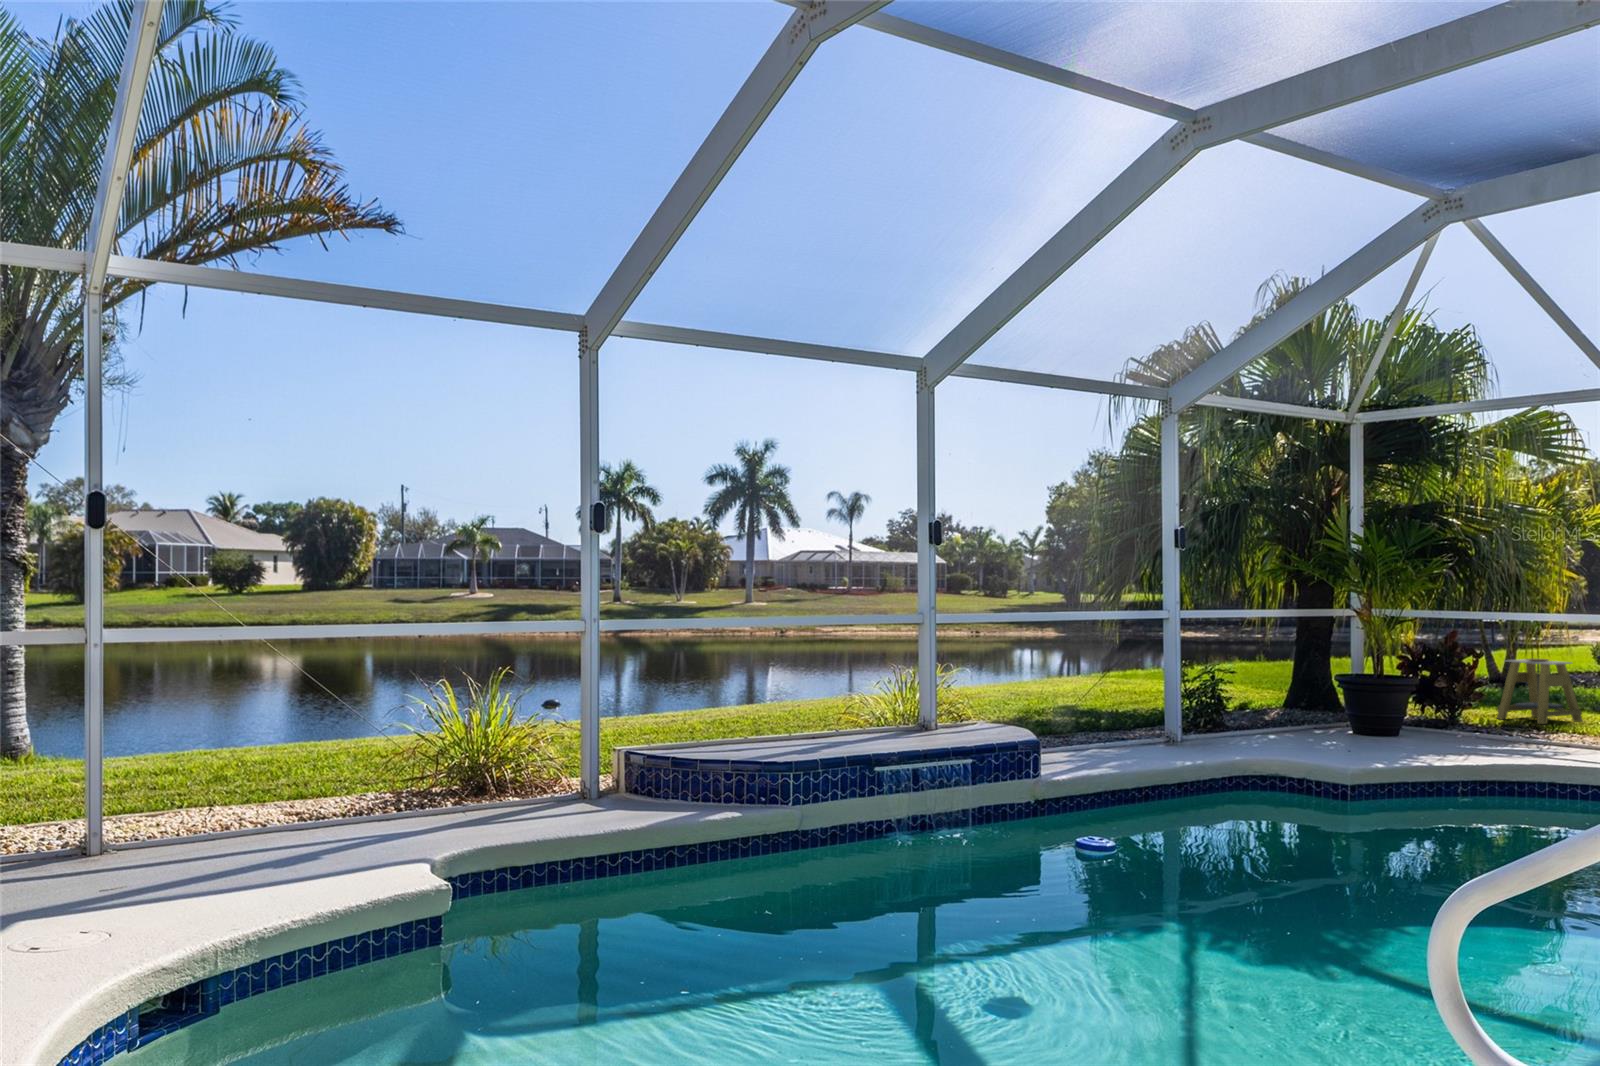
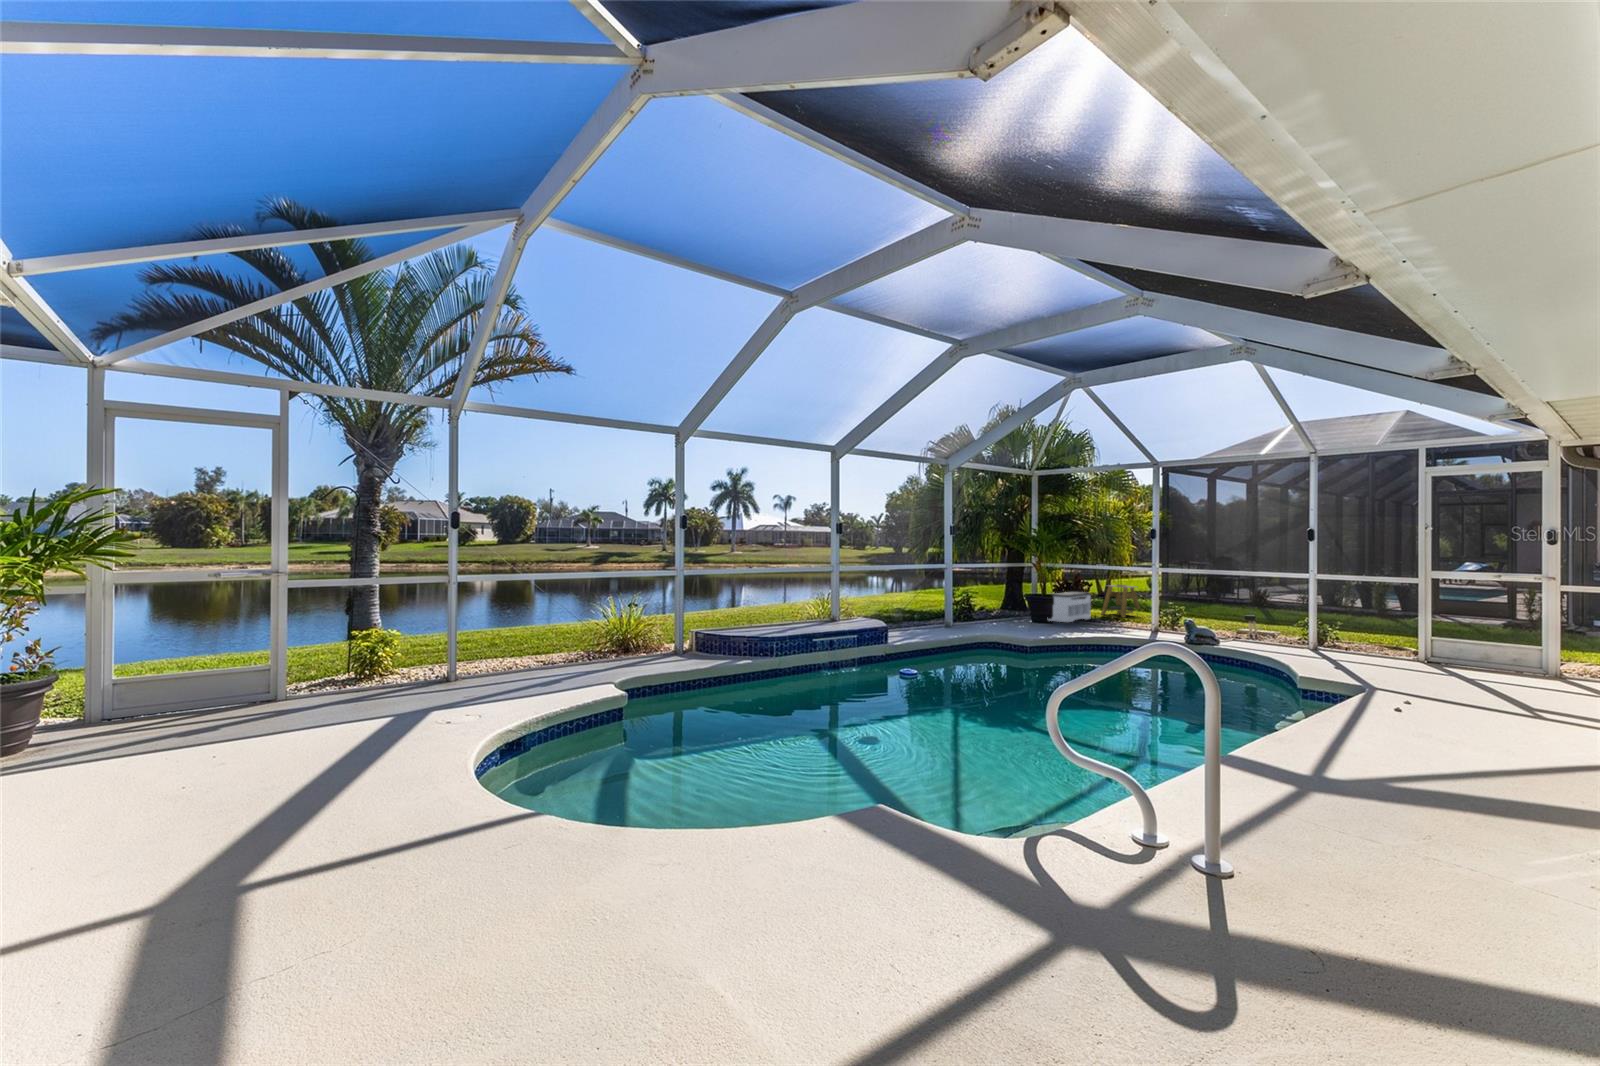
bench: none [1380,673,1472,734] -> present [1049,592,1091,622]

